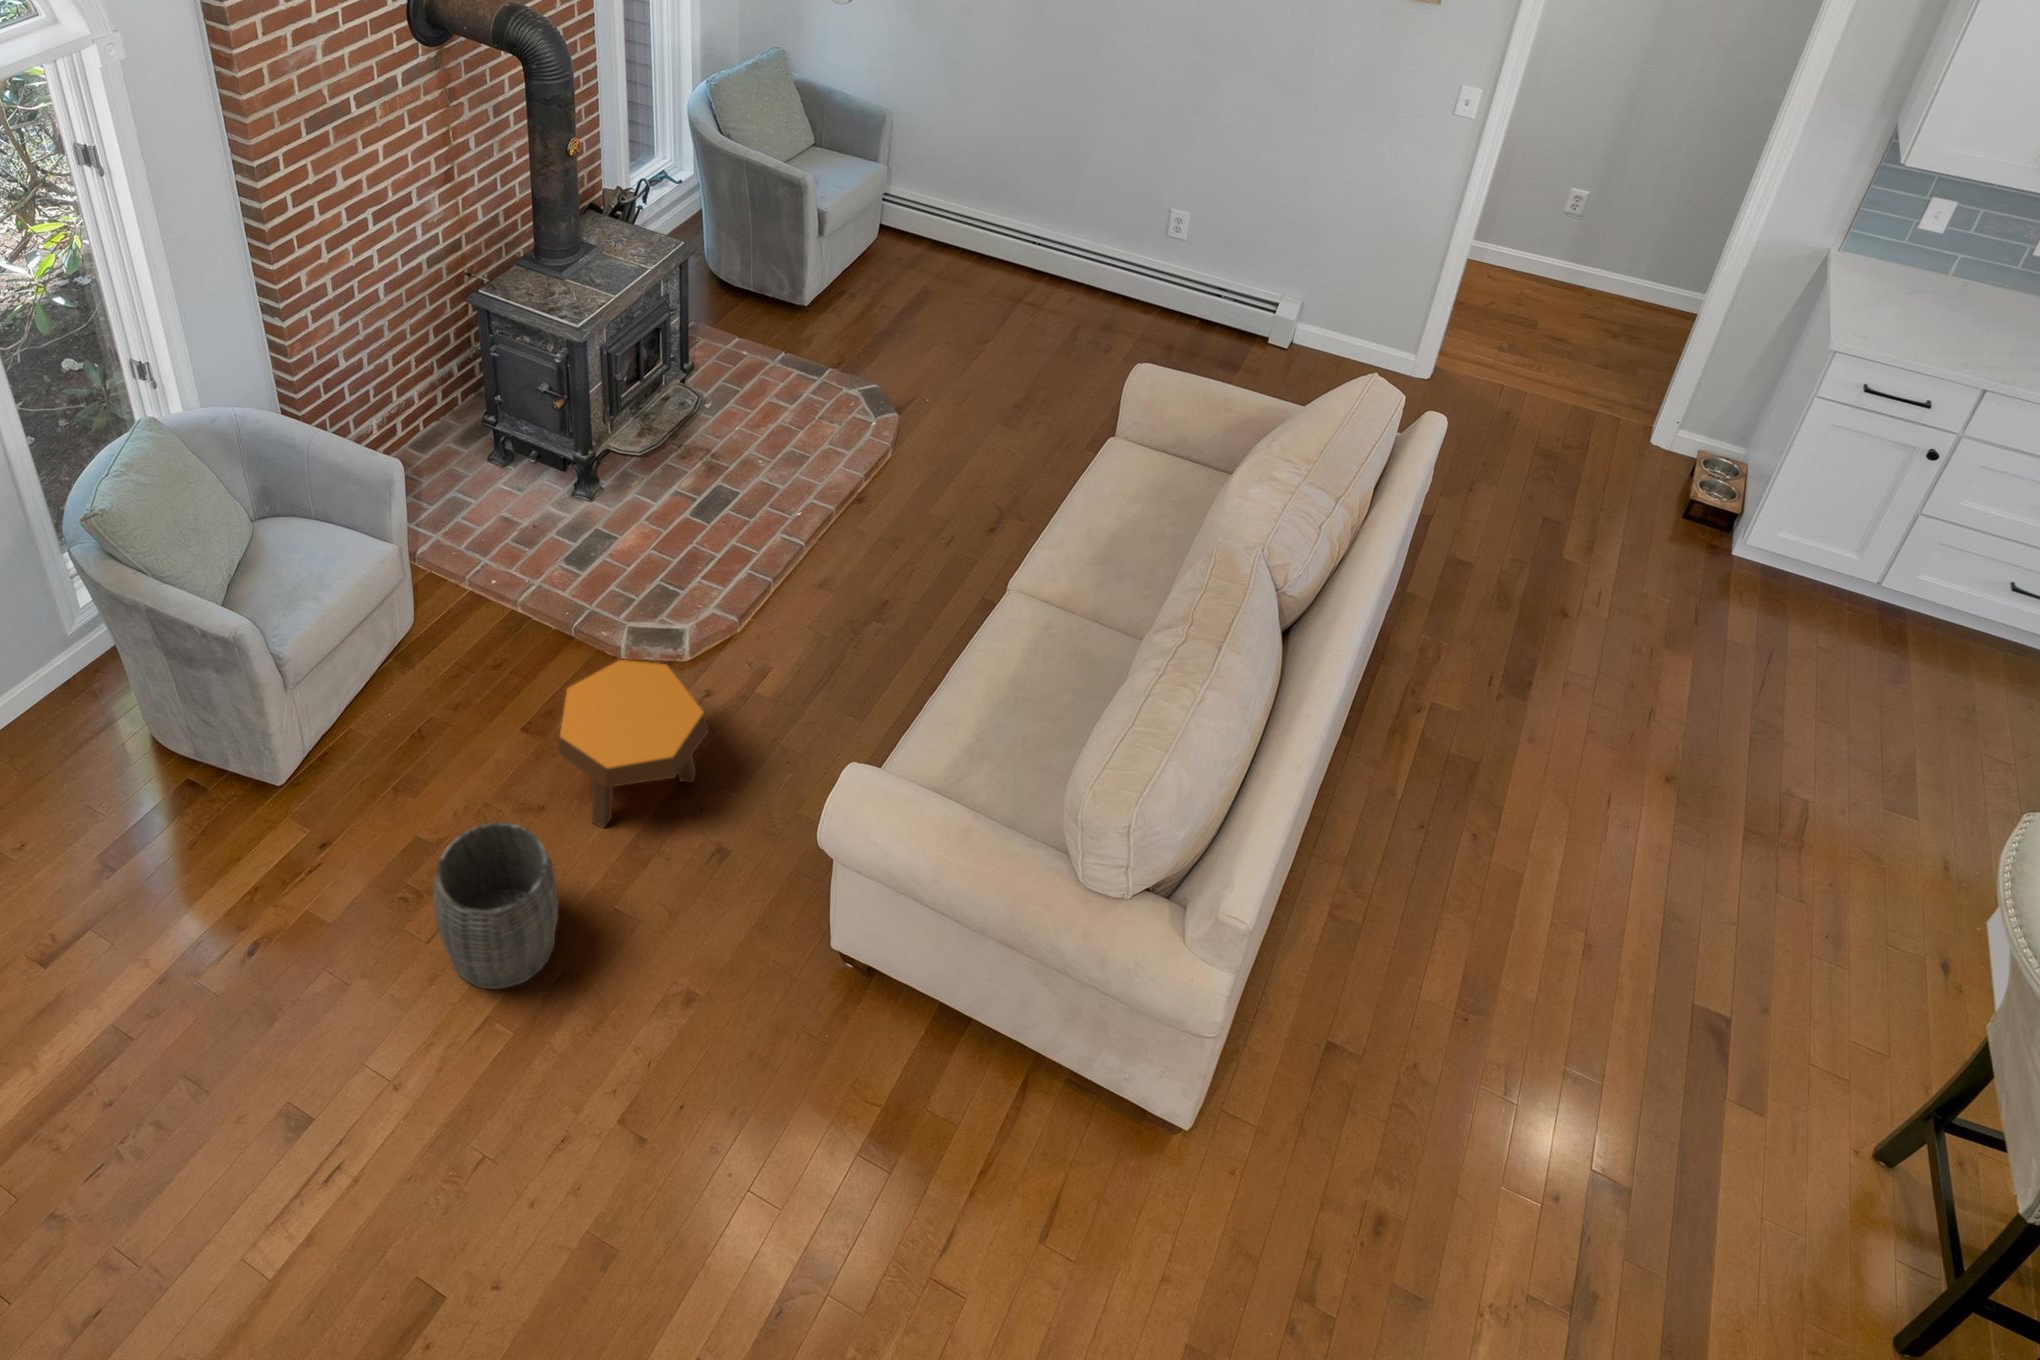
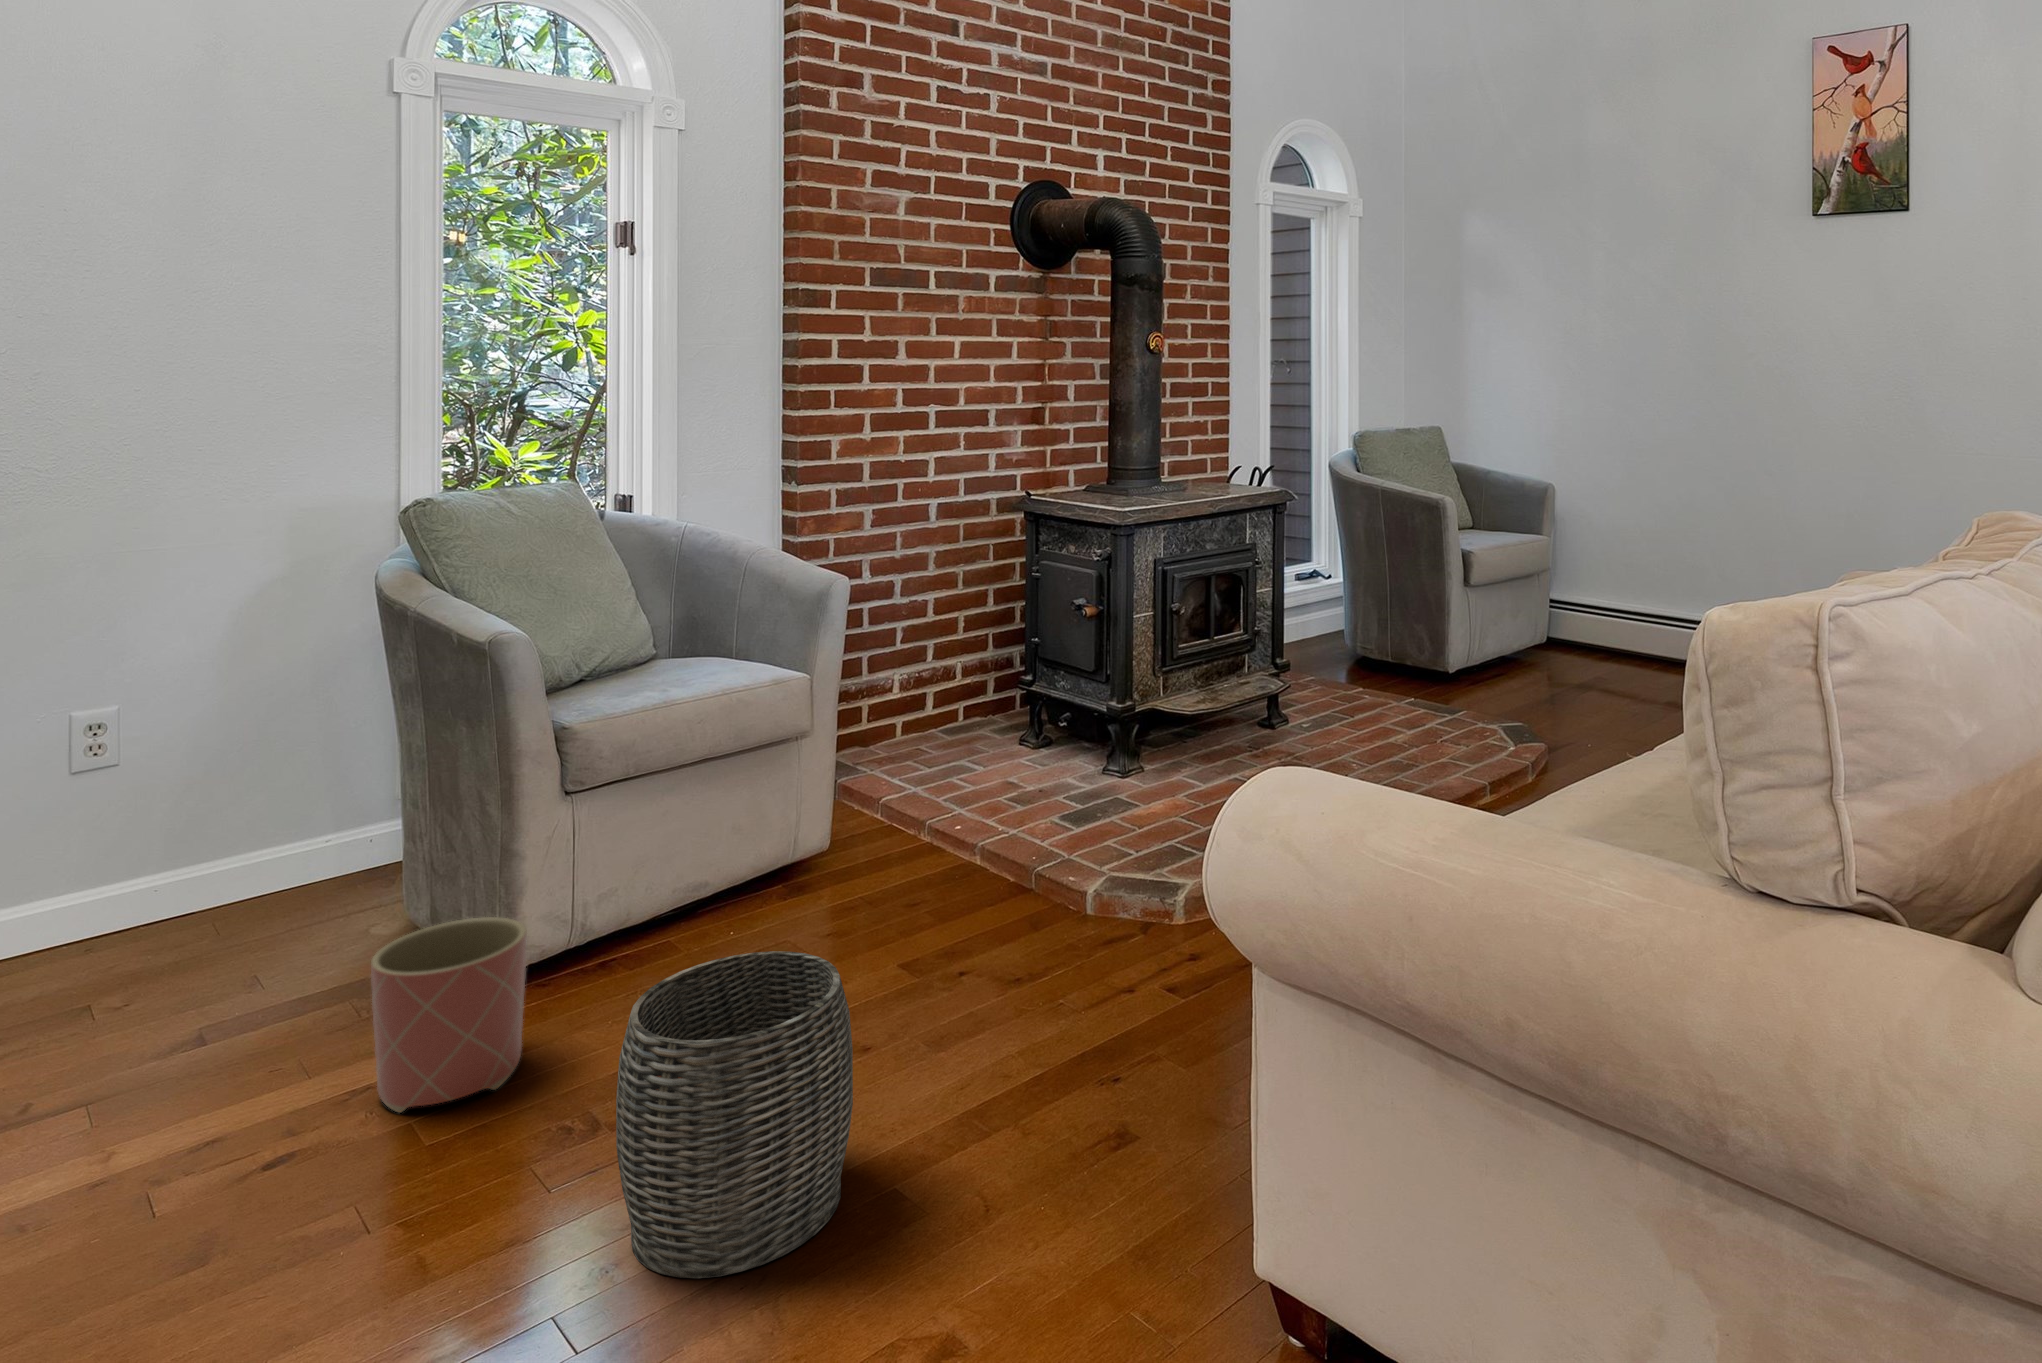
footstool: present [557,660,709,828] -> none [947,845,1194,1086]
planter: none [211,780,306,898] -> present [371,917,527,1112]

